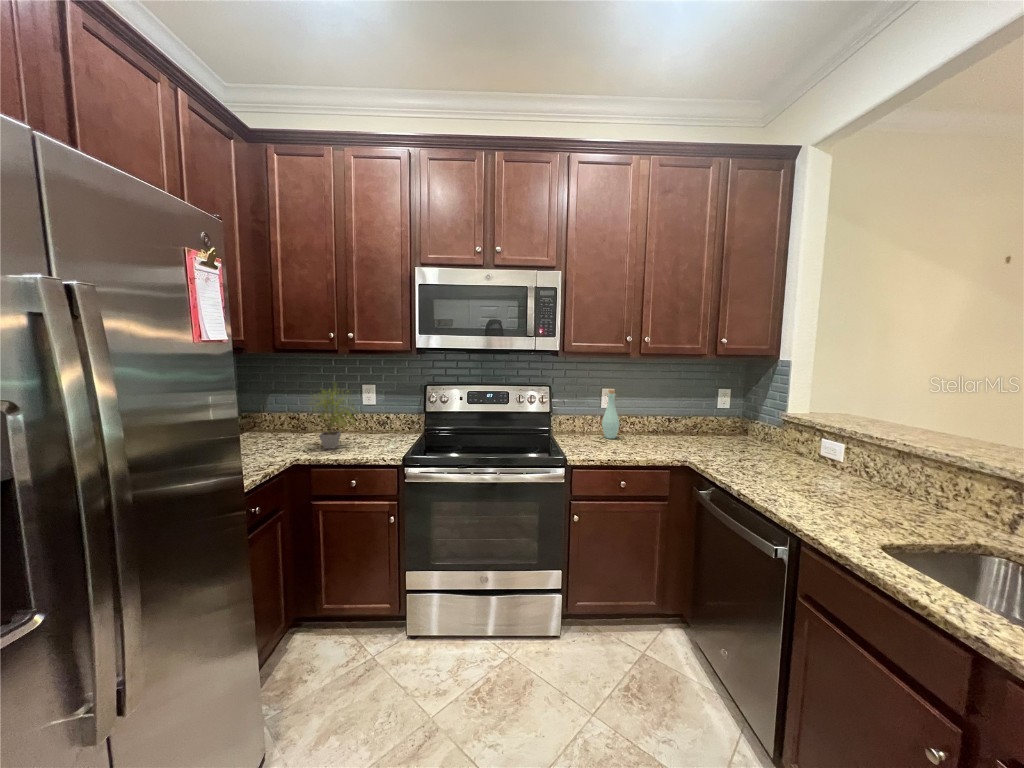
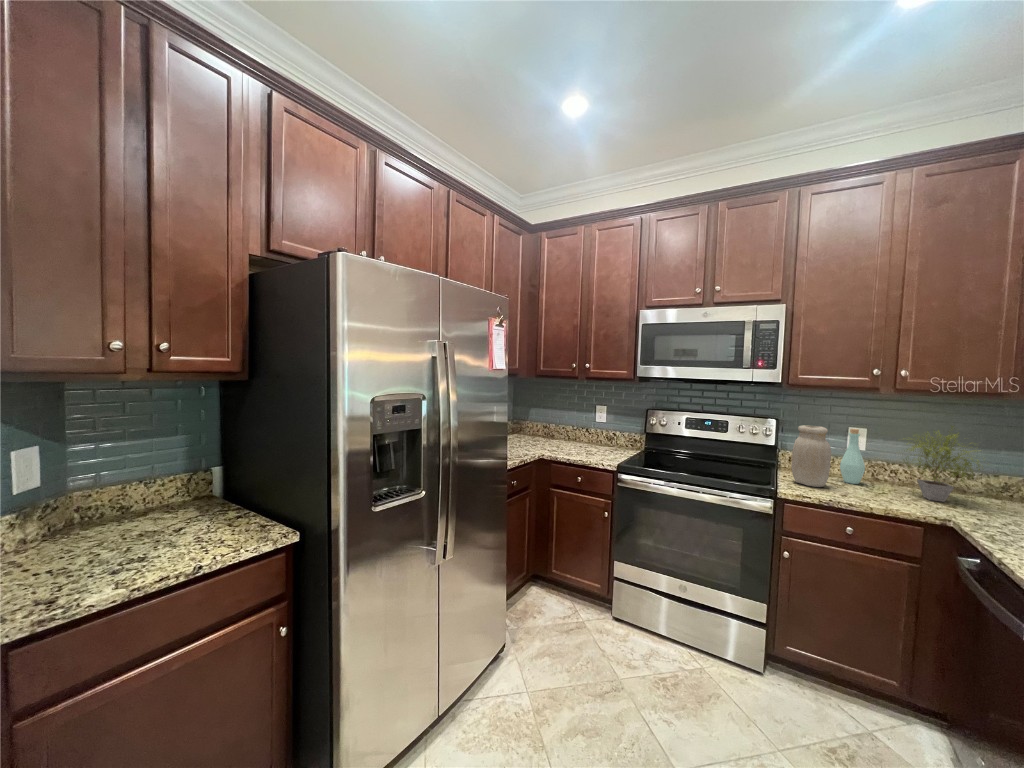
potted plant: present [315,387,355,449] -> present [906,426,980,502]
jar: none [570,390,600,447] -> present [791,425,831,487]

